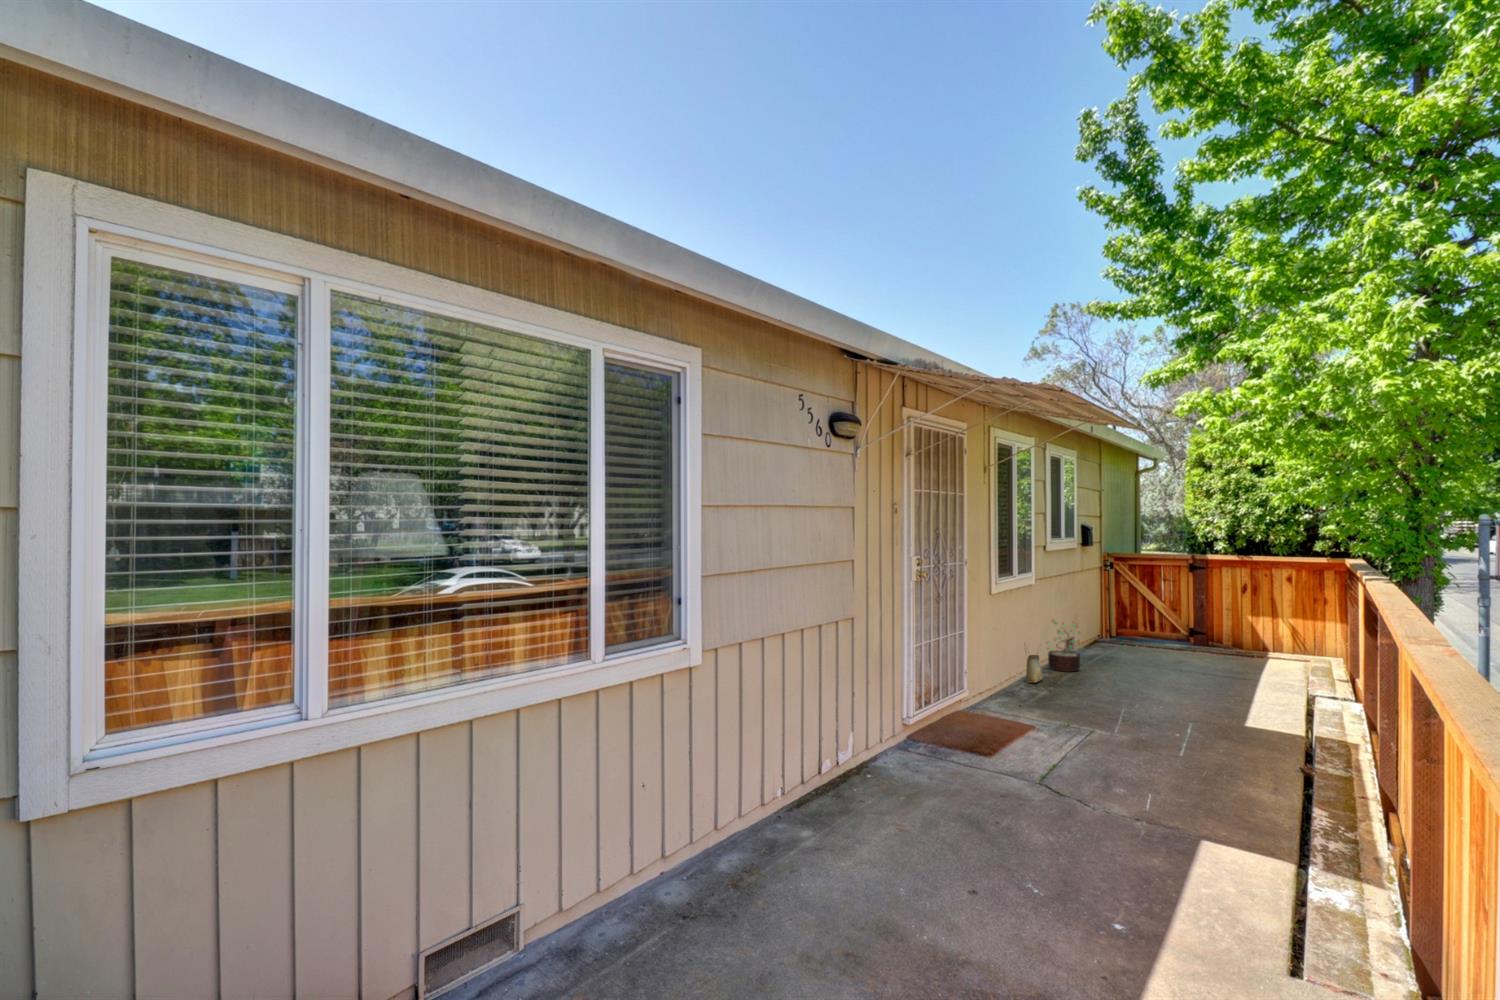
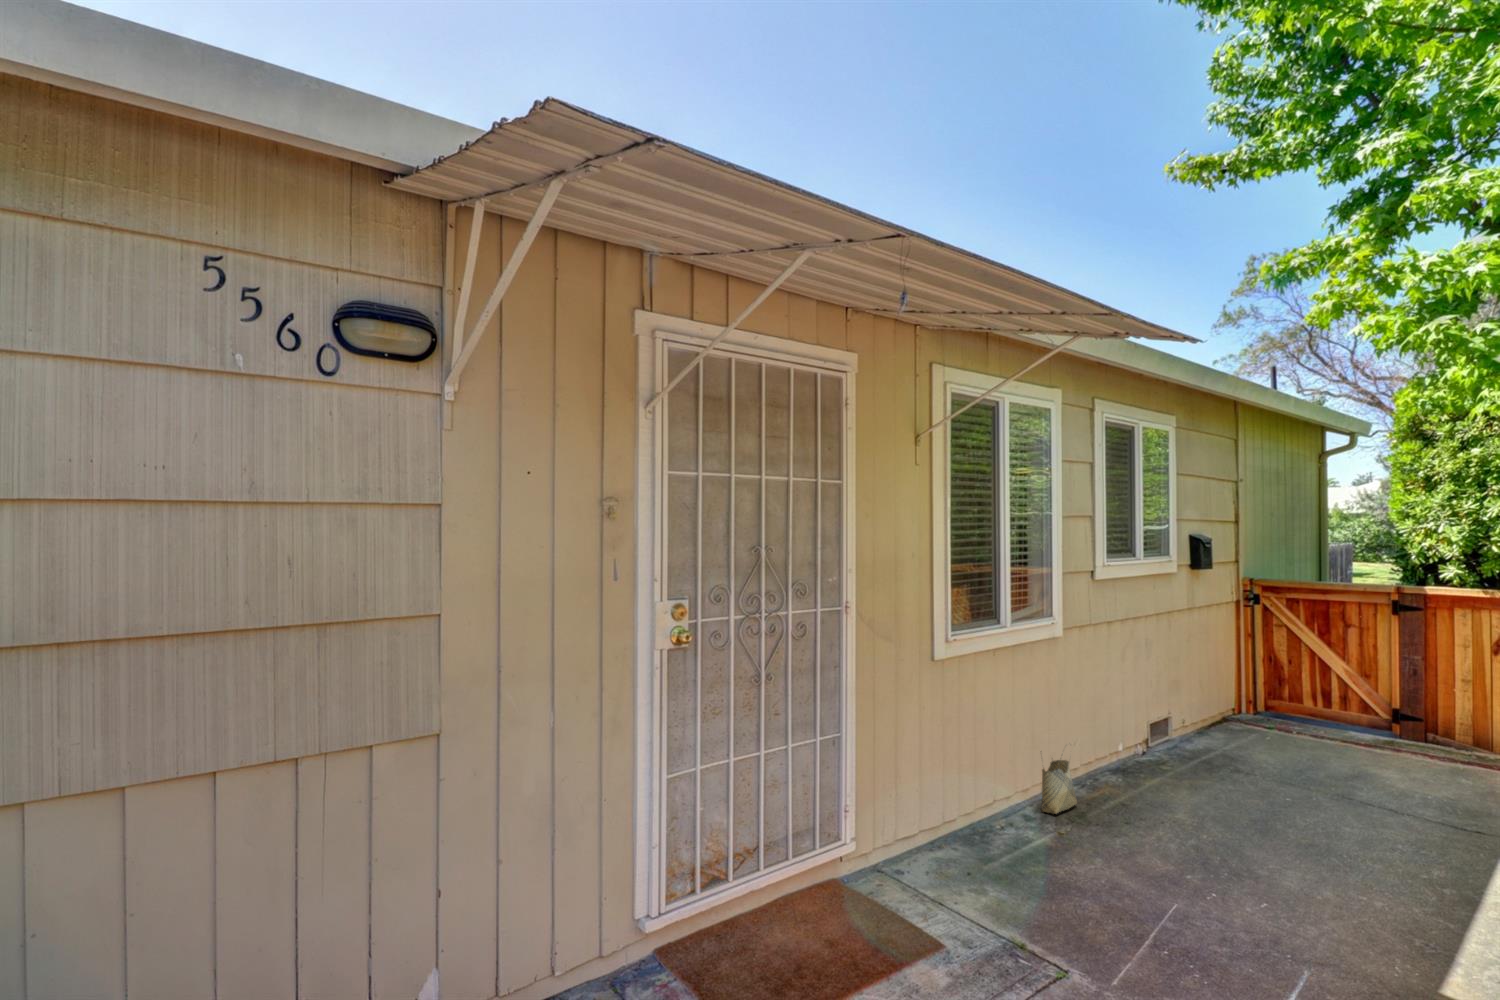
decorative plant: present [1047,620,1080,672] -> none [1098,692,1163,790]

